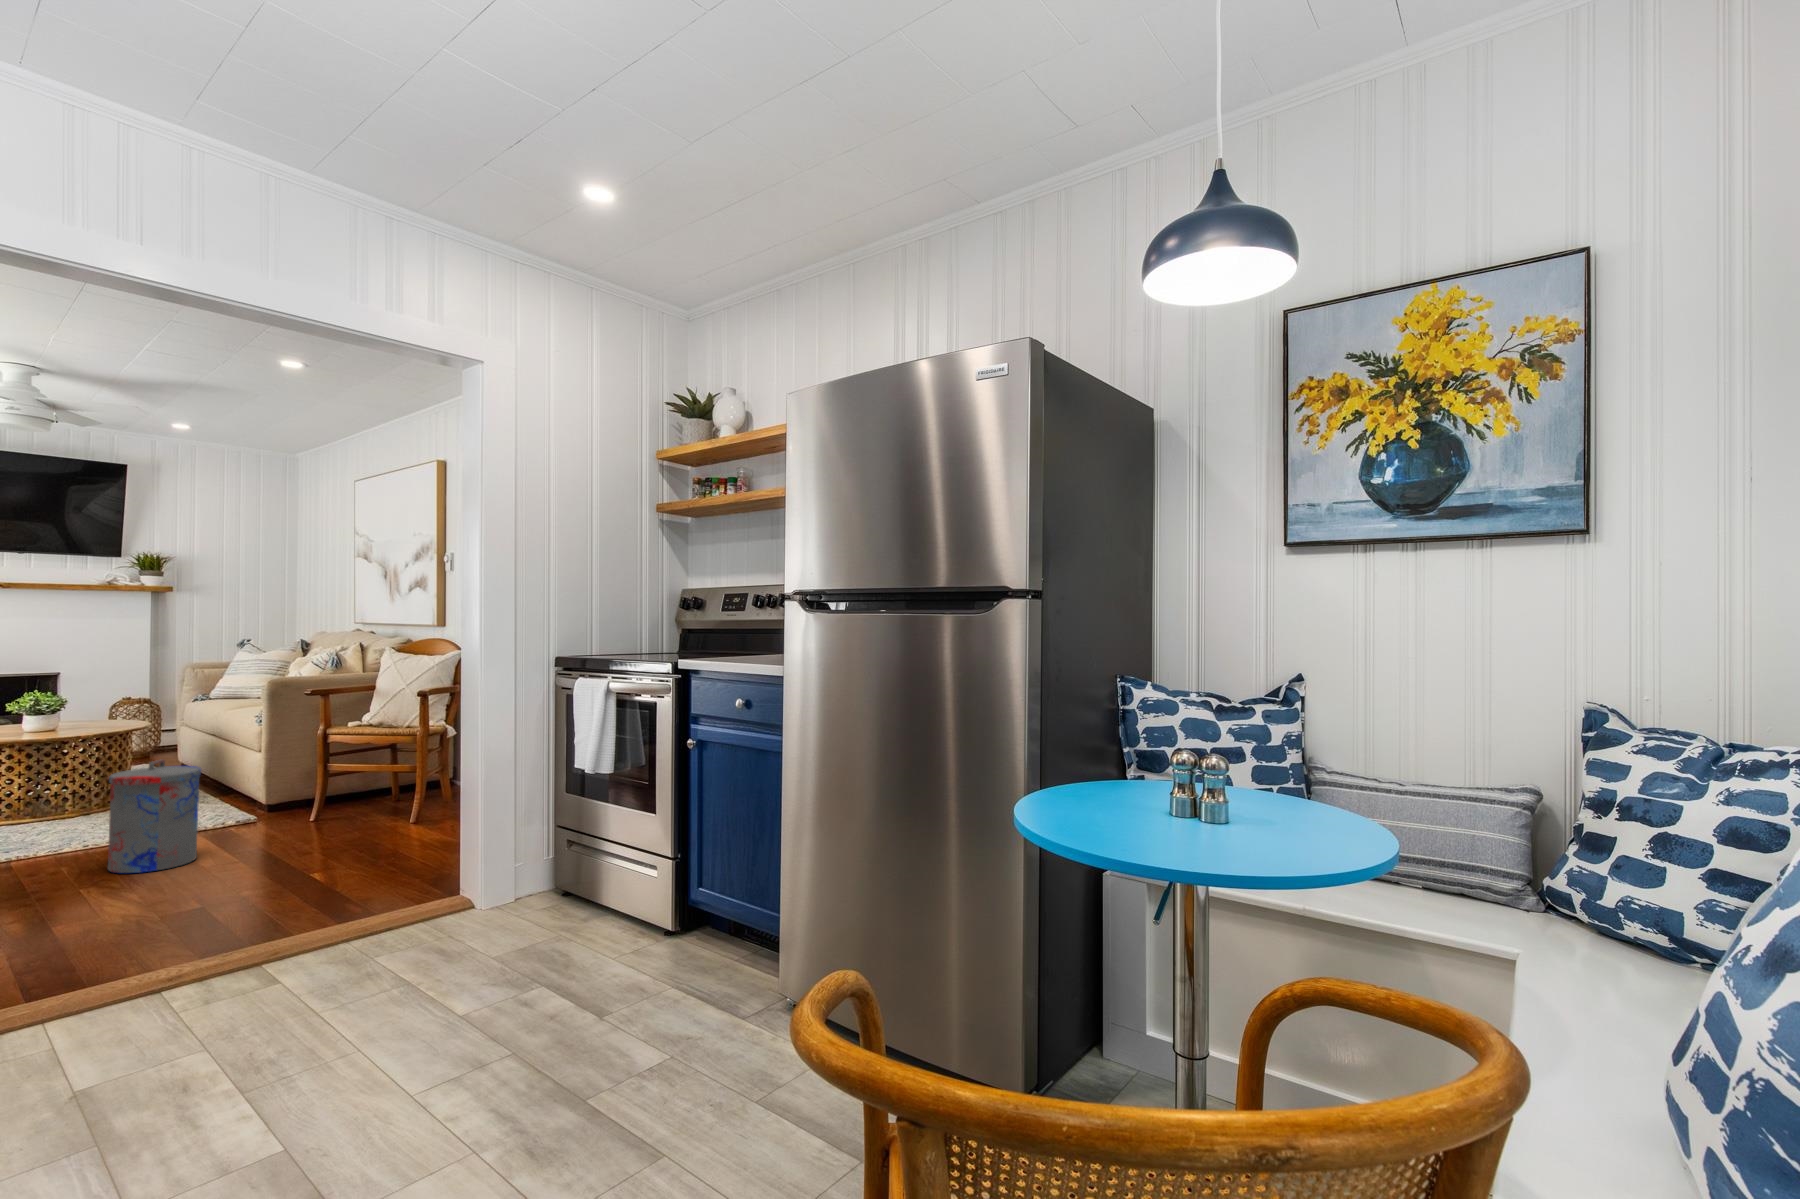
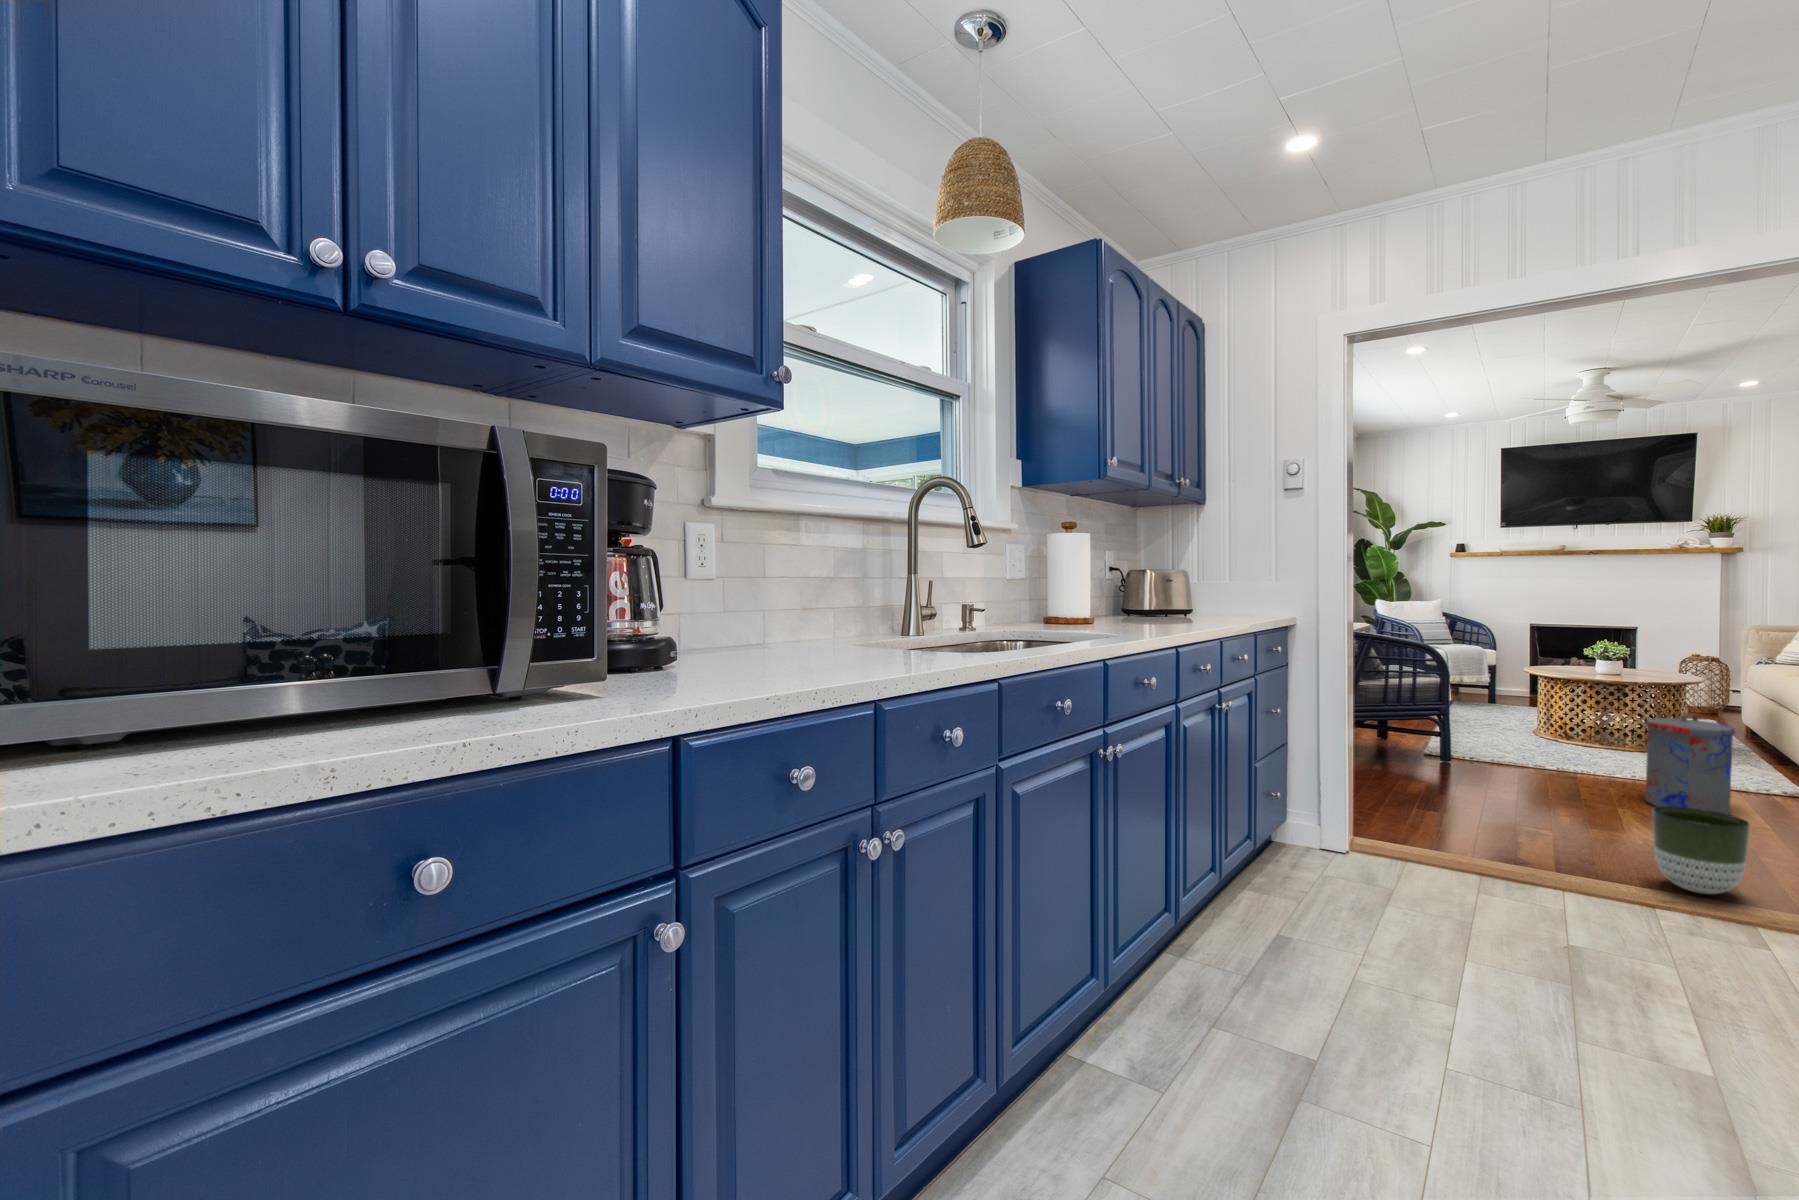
planter: none [148,858,246,957] -> present [1652,806,1750,894]

